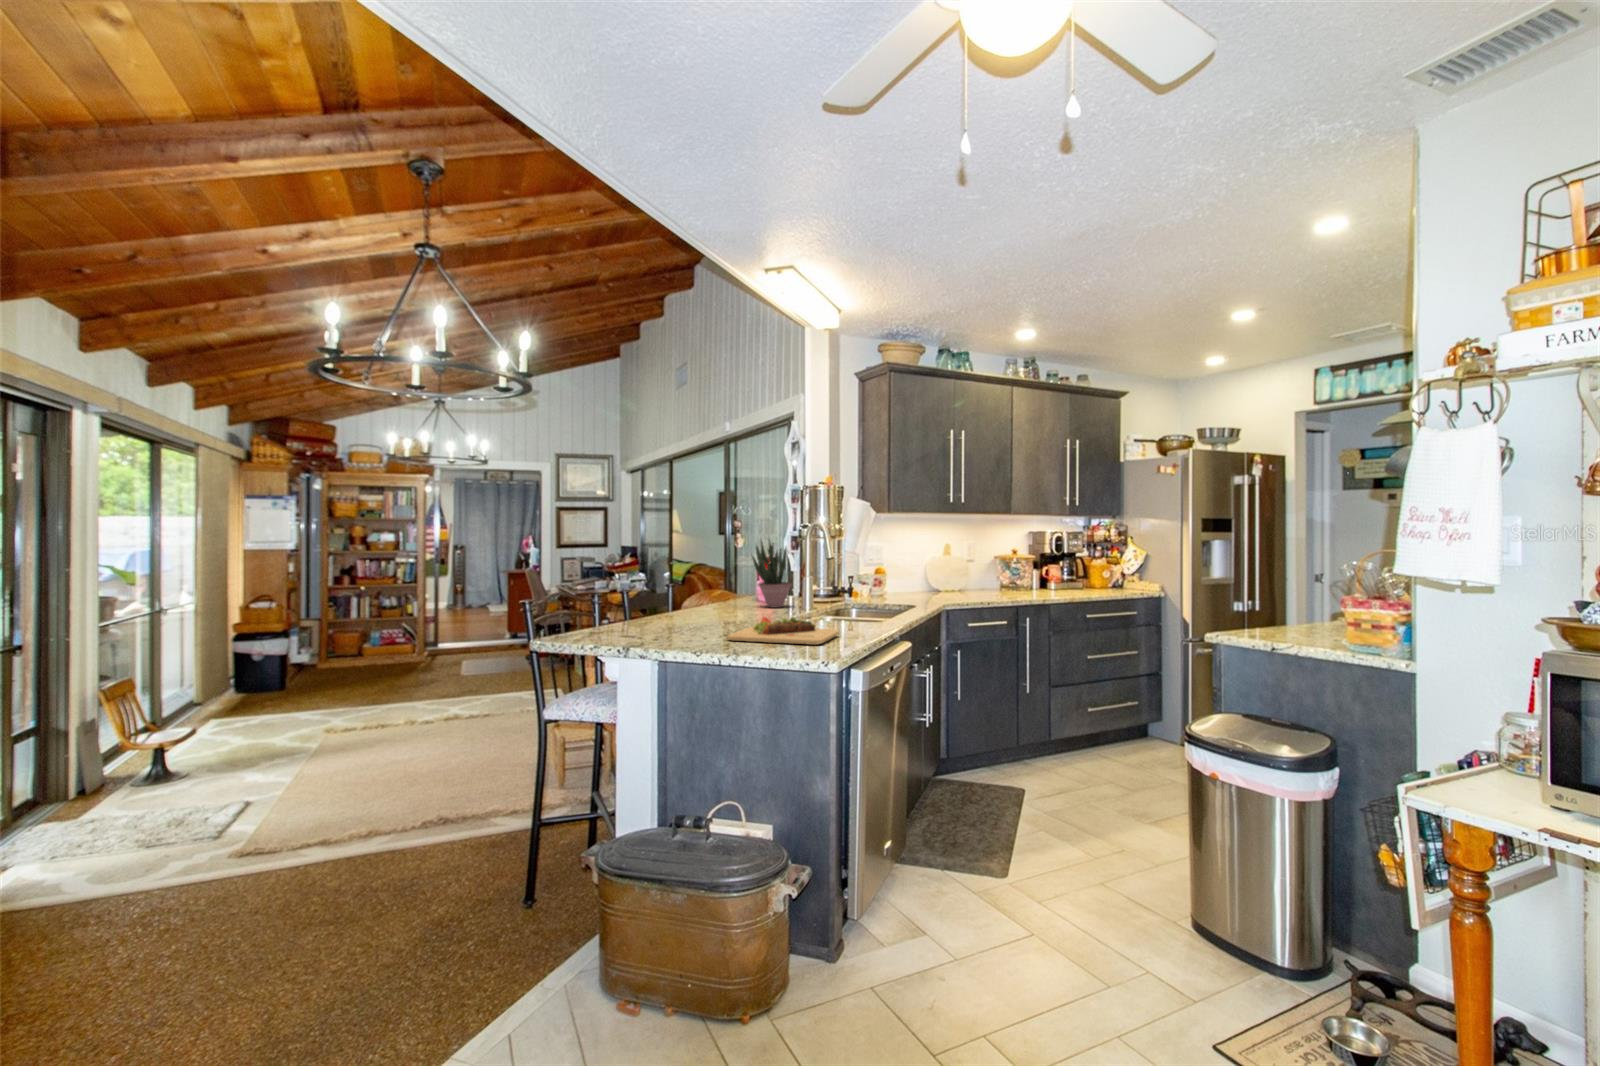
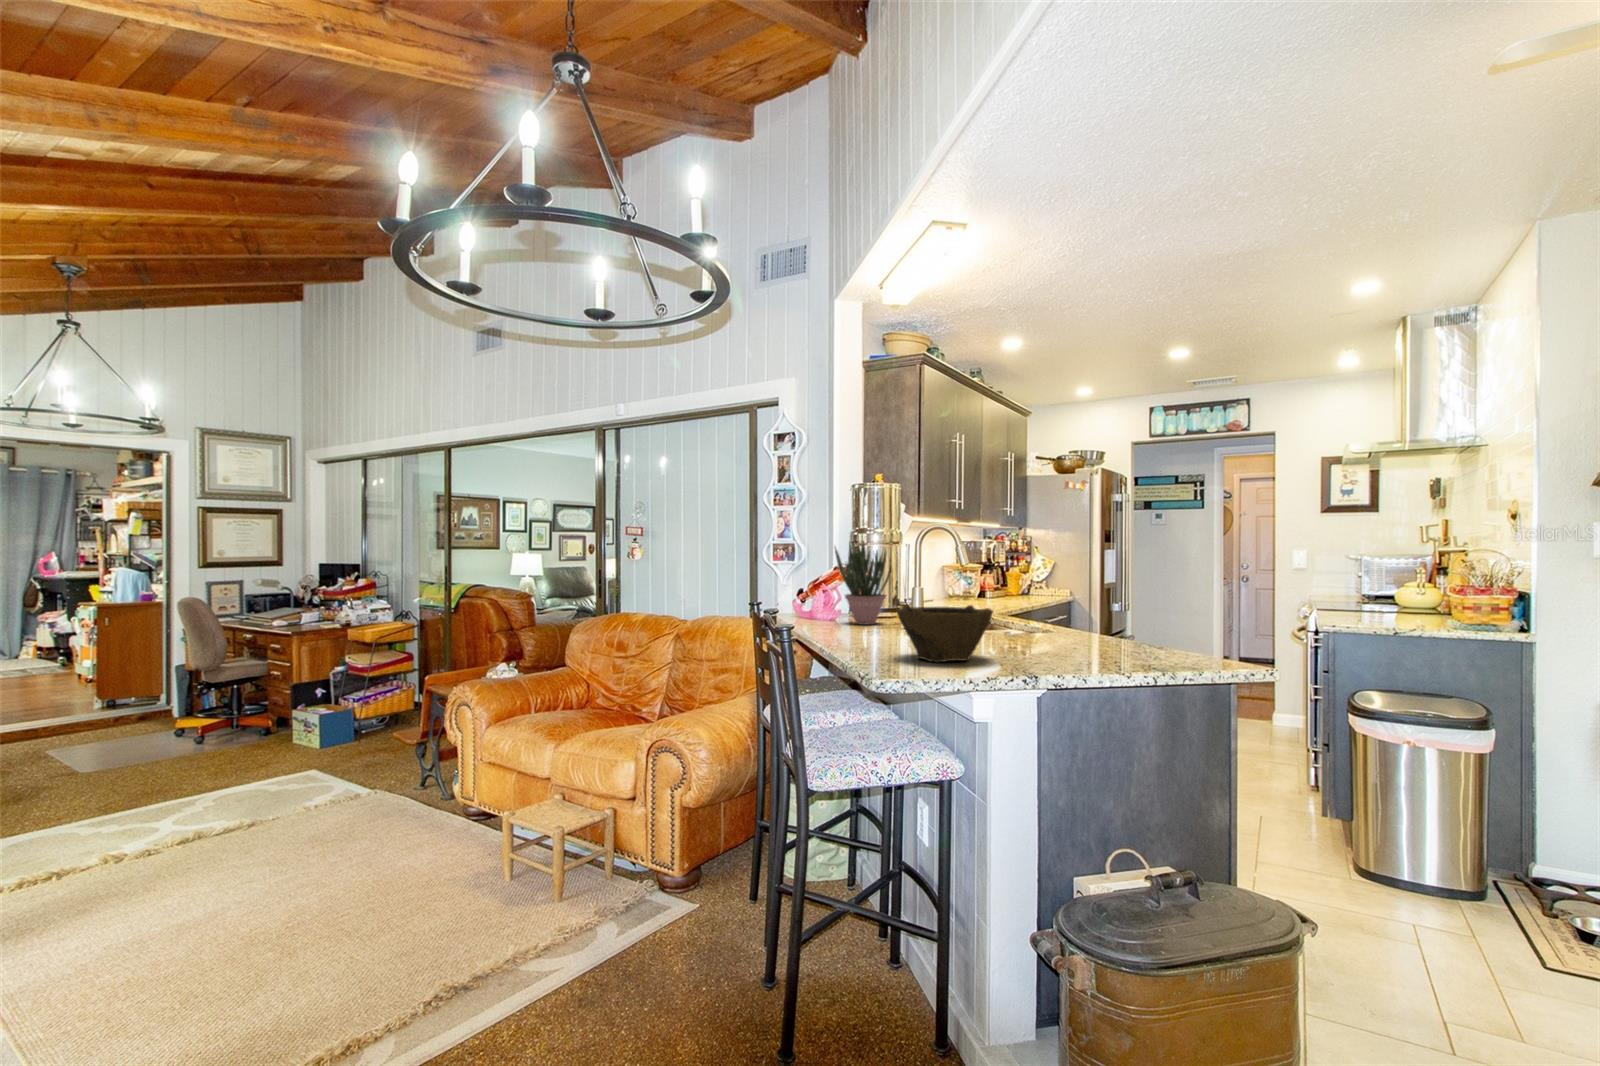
bowl: none [621,592,701,637] -> present [897,604,993,662]
cutting board: present [727,617,839,645] -> none [1010,625,1155,658]

